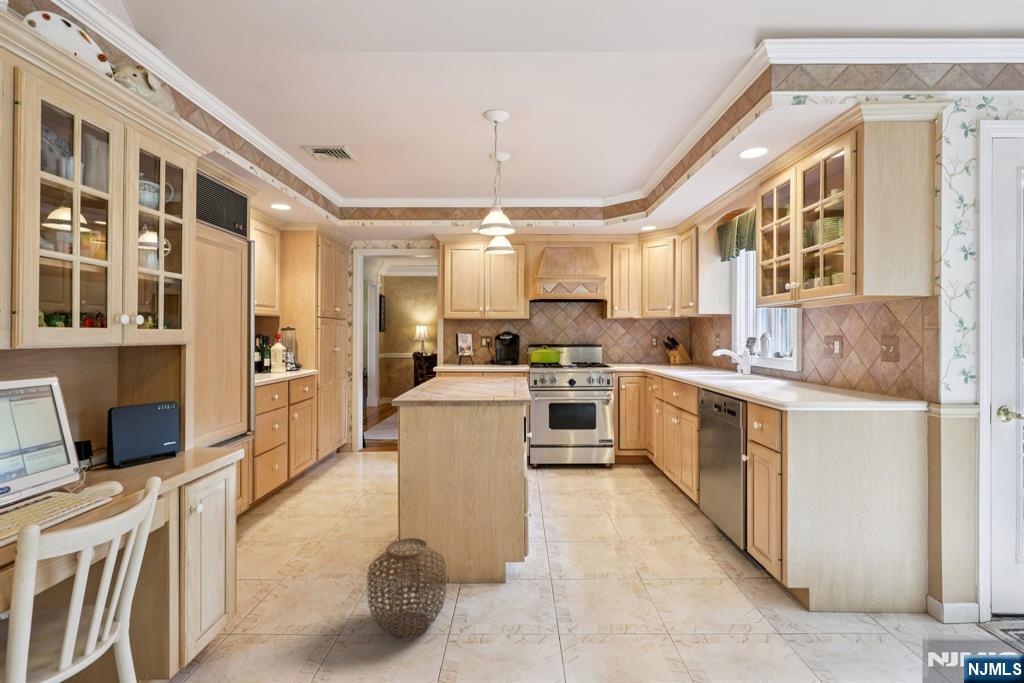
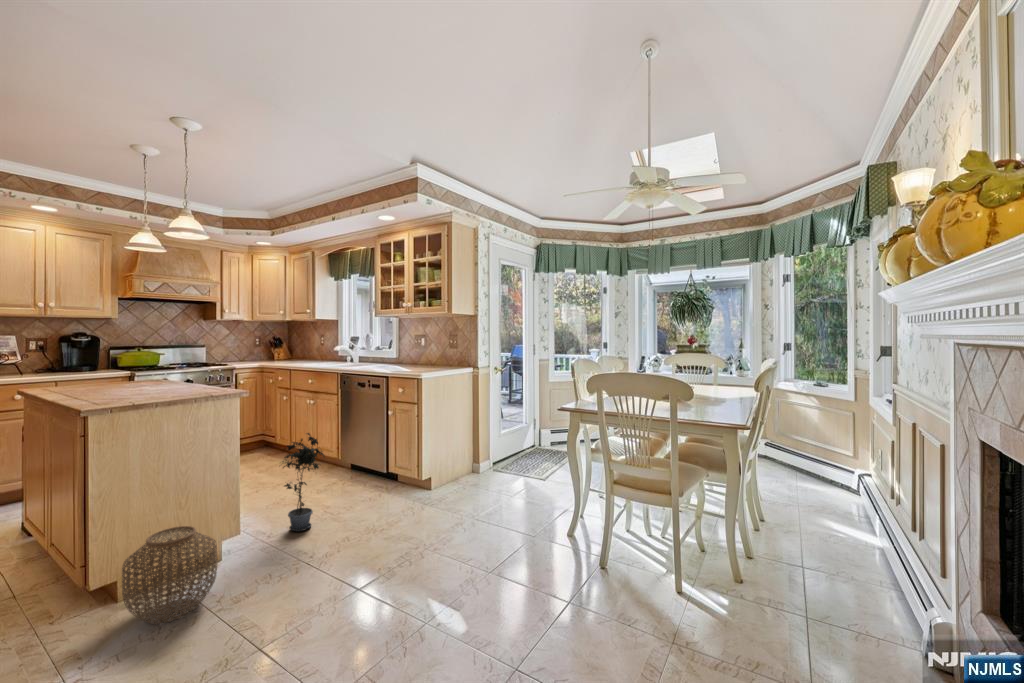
potted plant: none [554,467,608,592] -> present [282,433,324,531]

